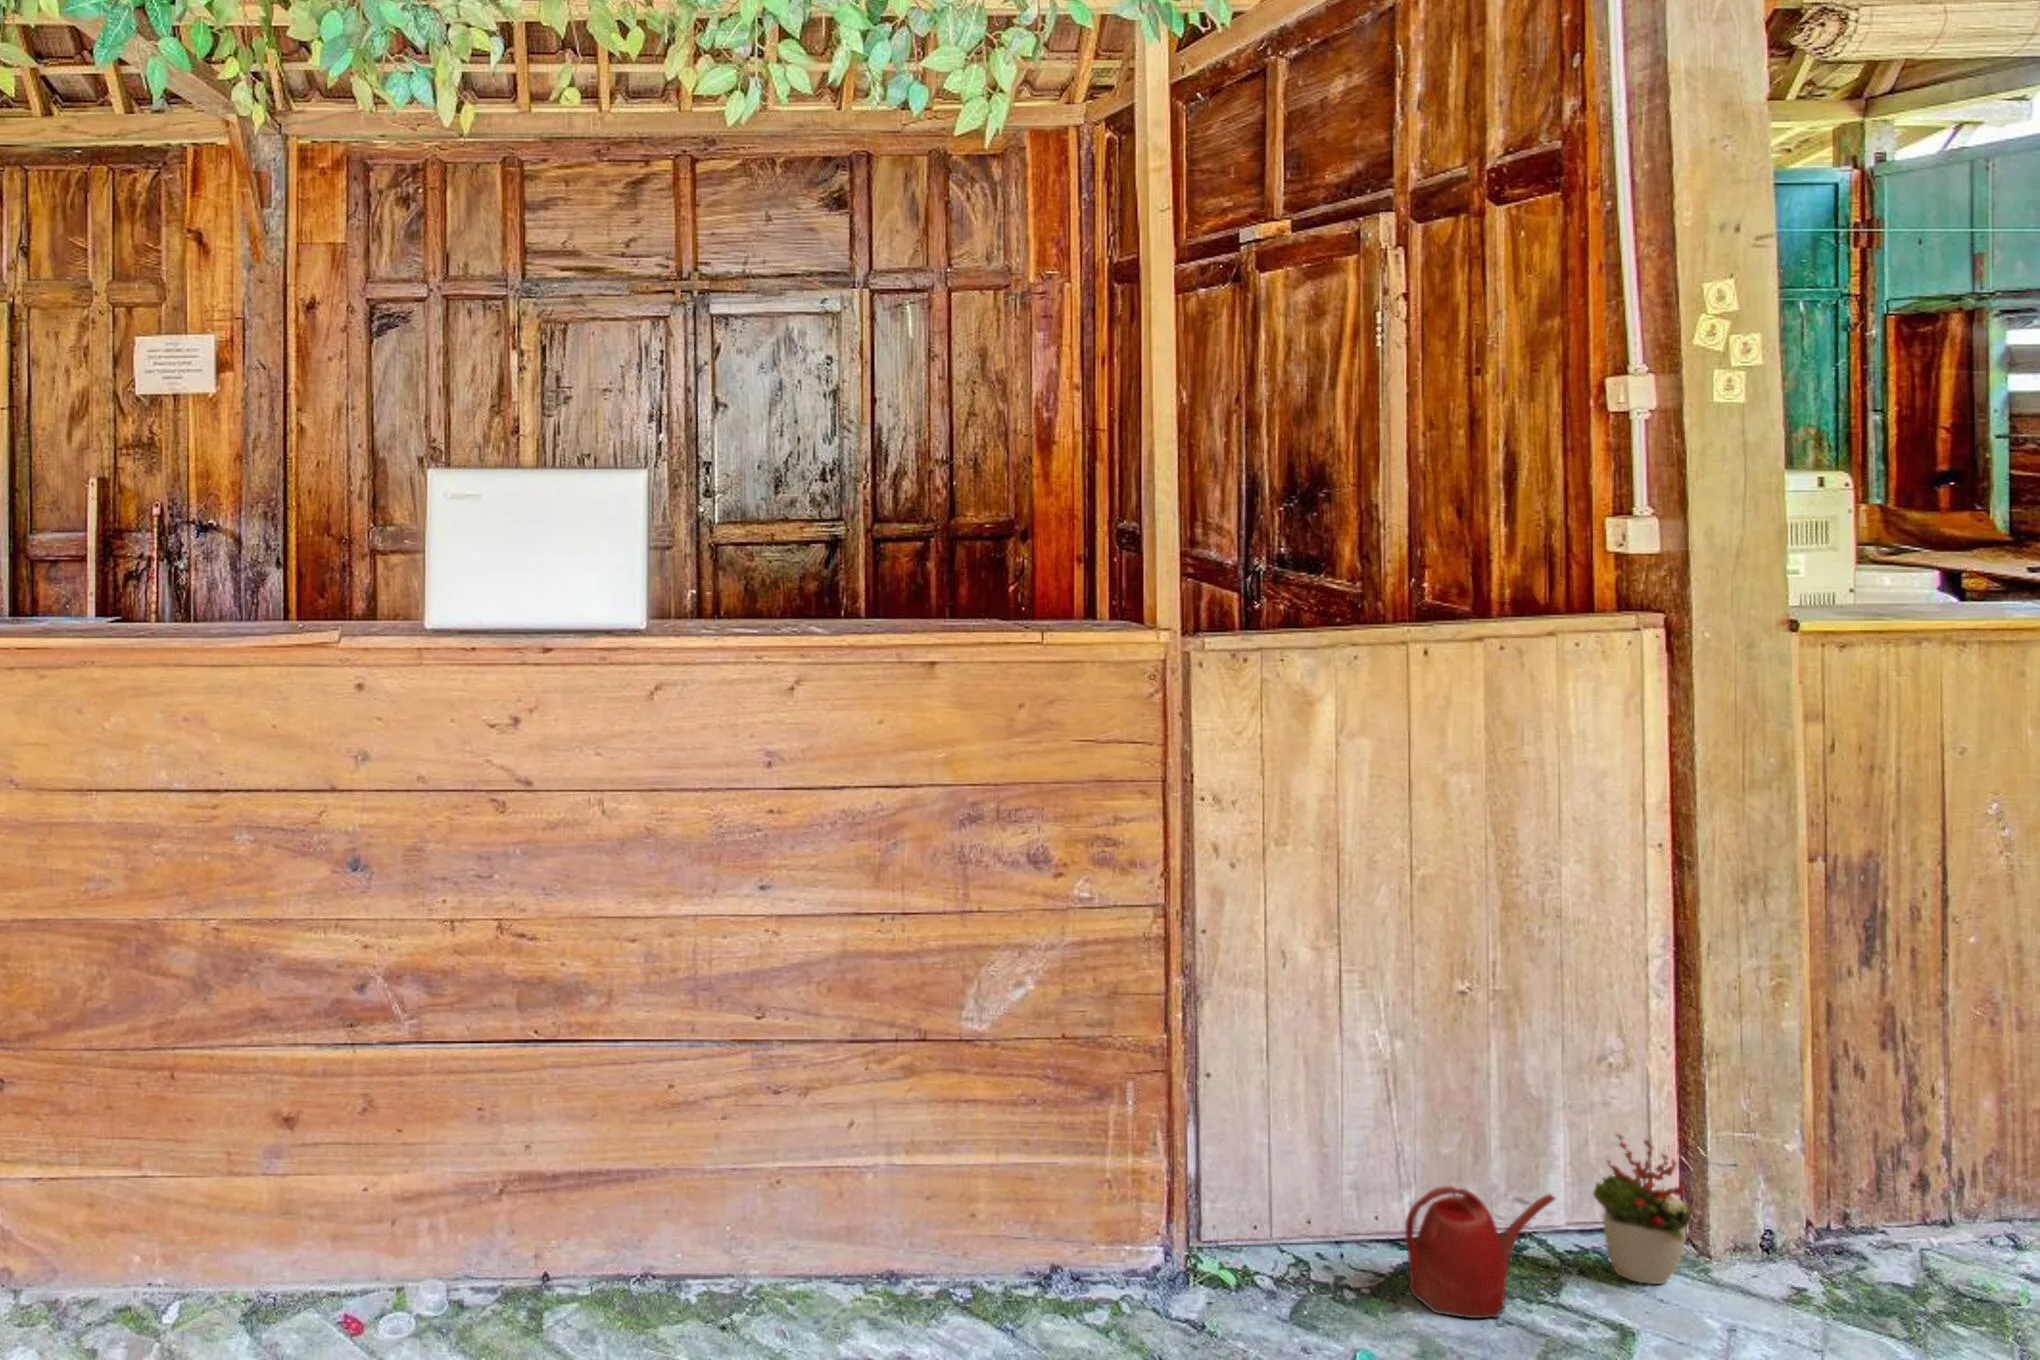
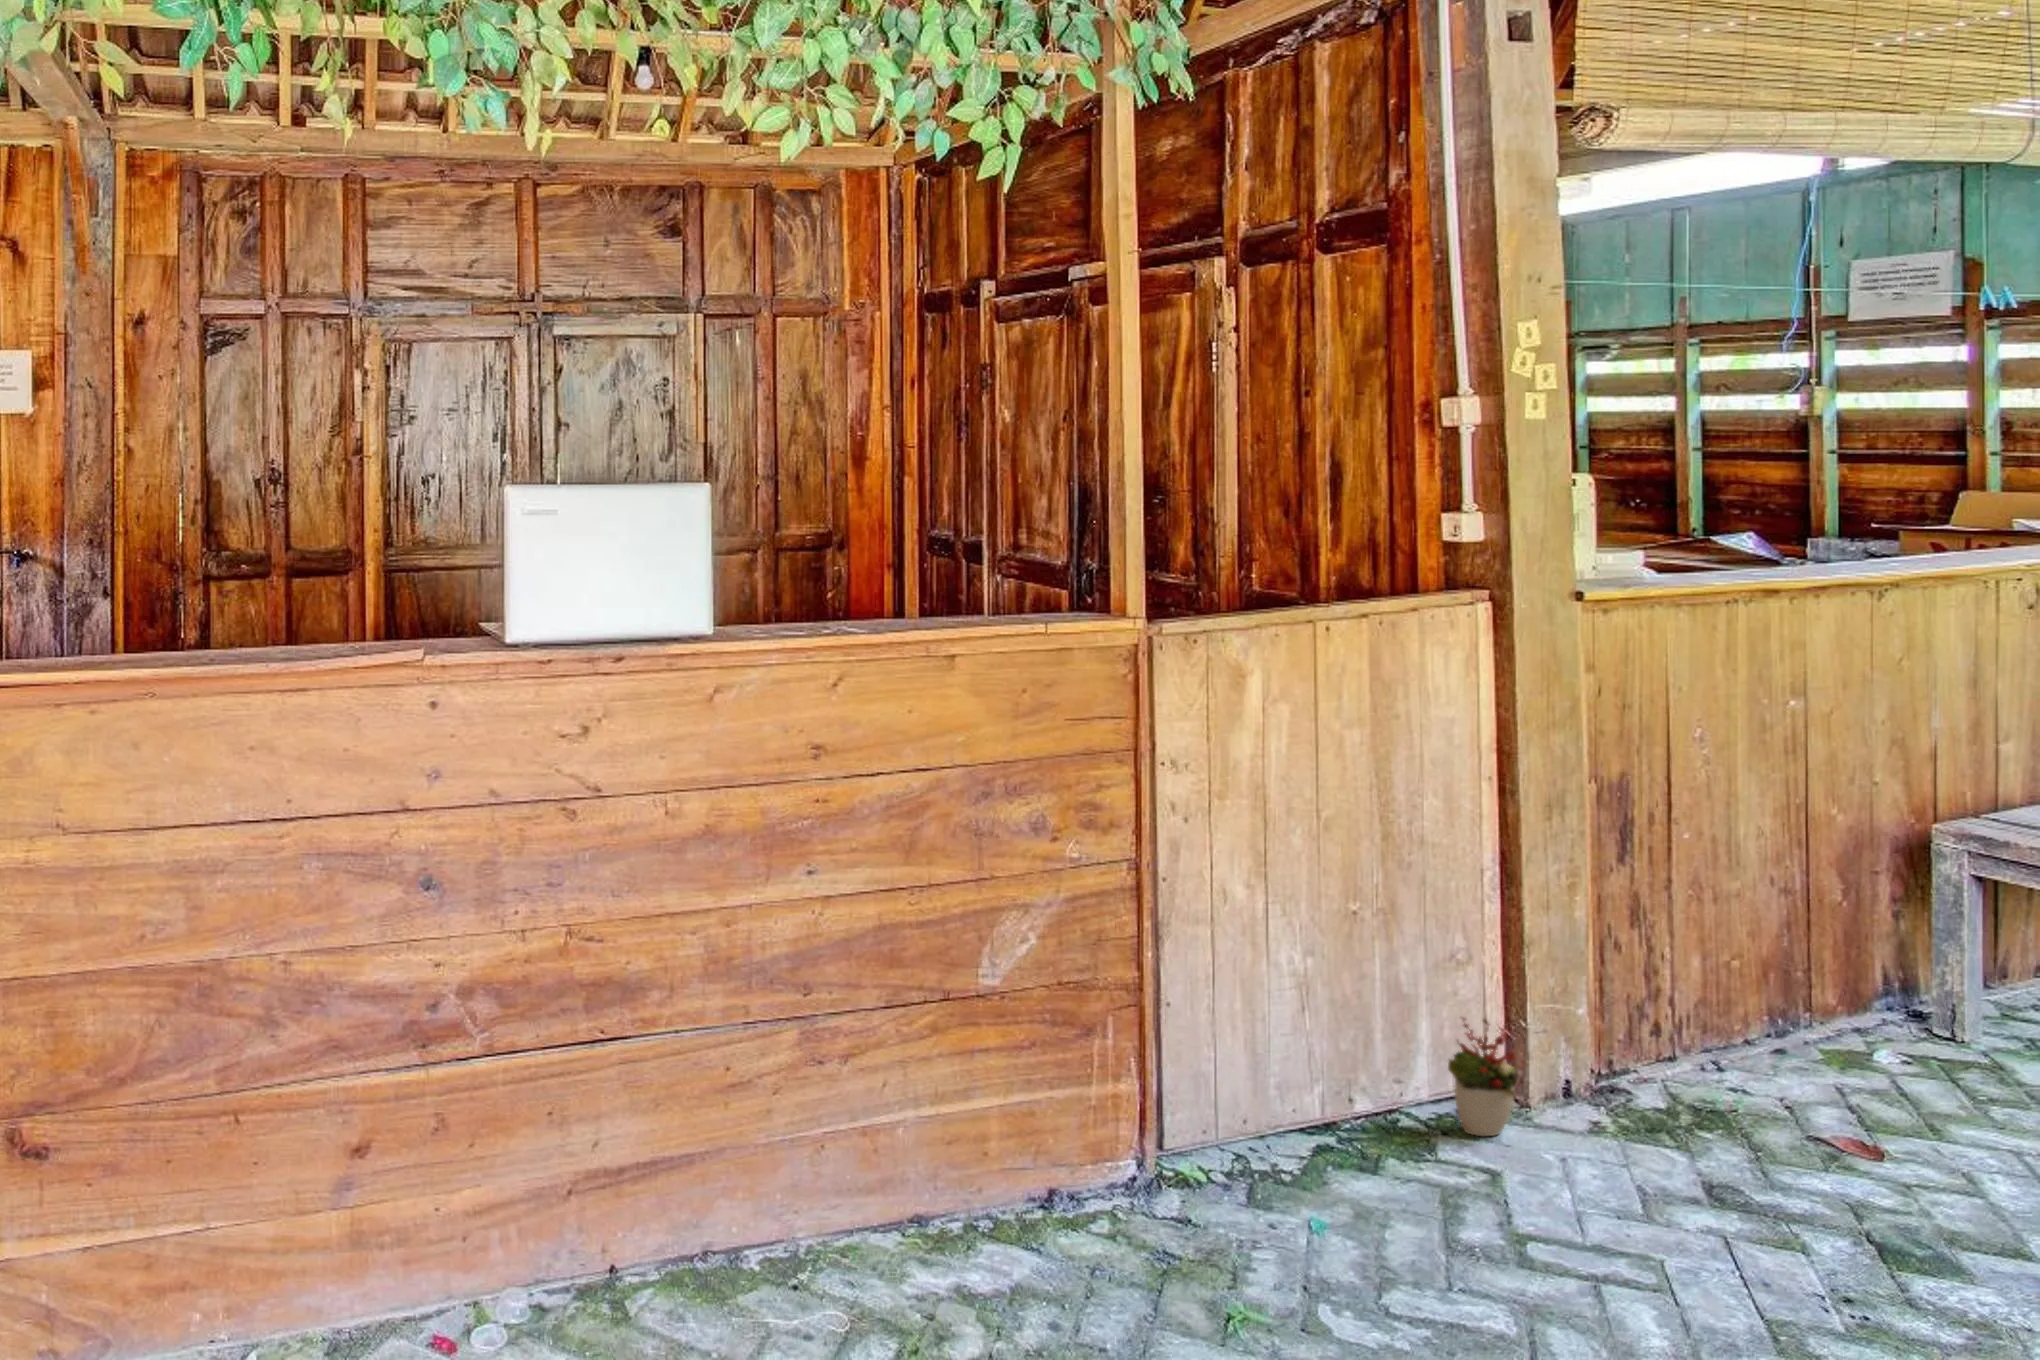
watering can: present [1405,1186,1555,1318] -> none [1326,1071,1428,1183]

